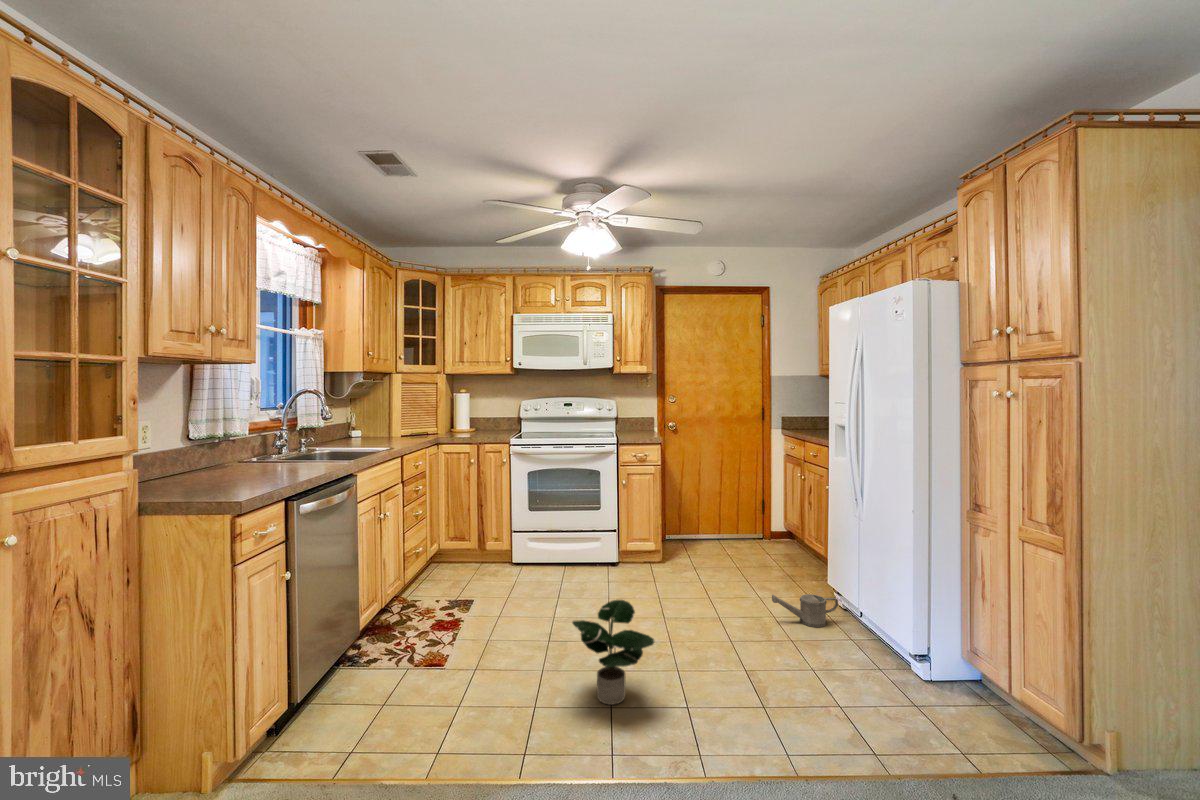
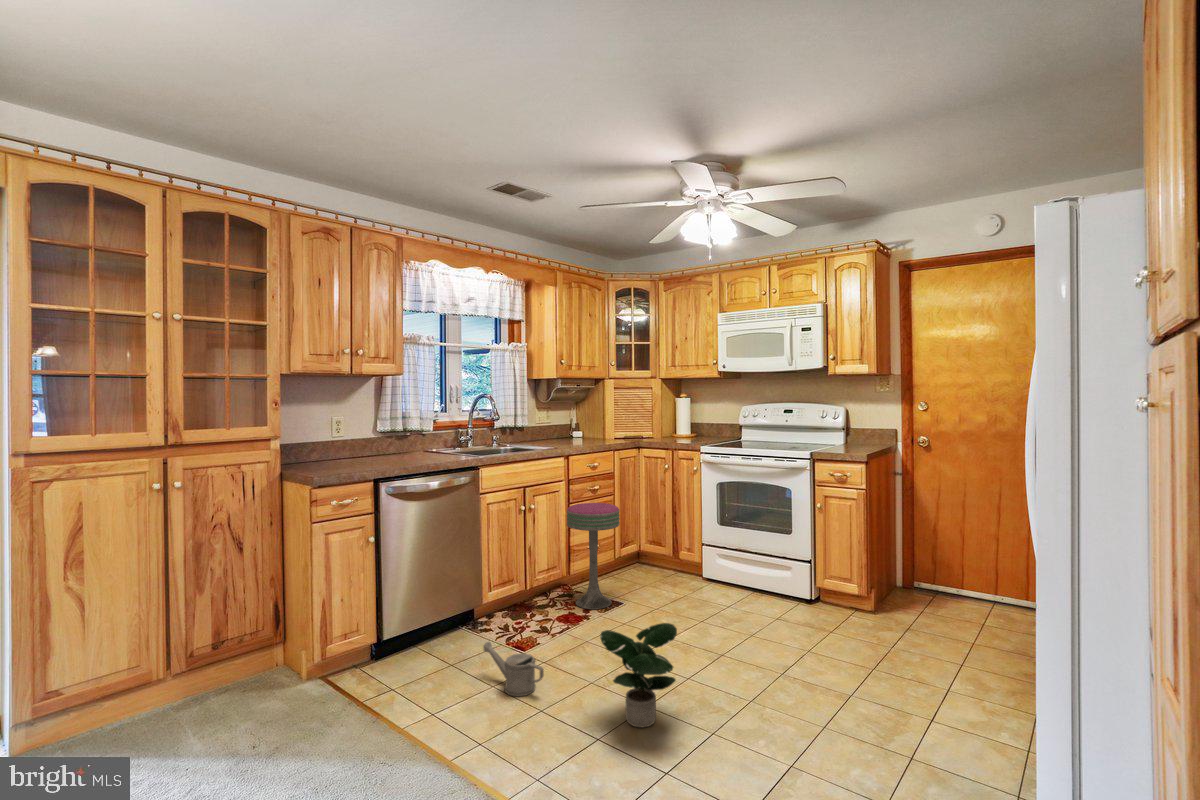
bar stool: none [407,503,466,618] -> present [567,503,620,609]
watering can: present [772,594,838,627] -> present [483,642,544,696]

